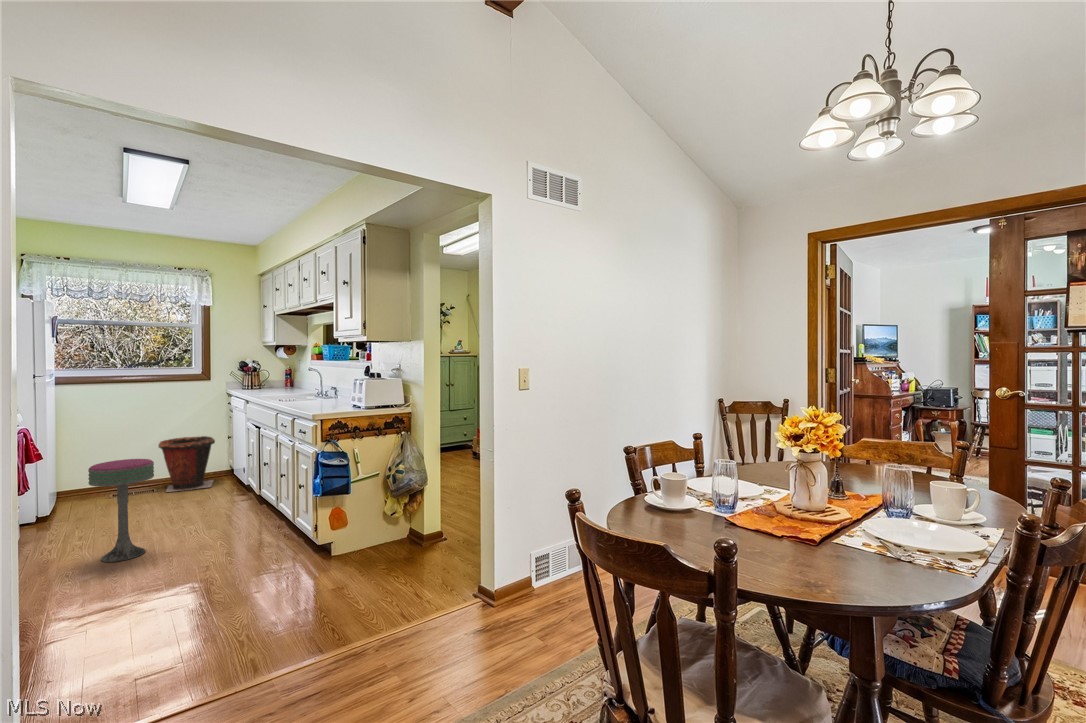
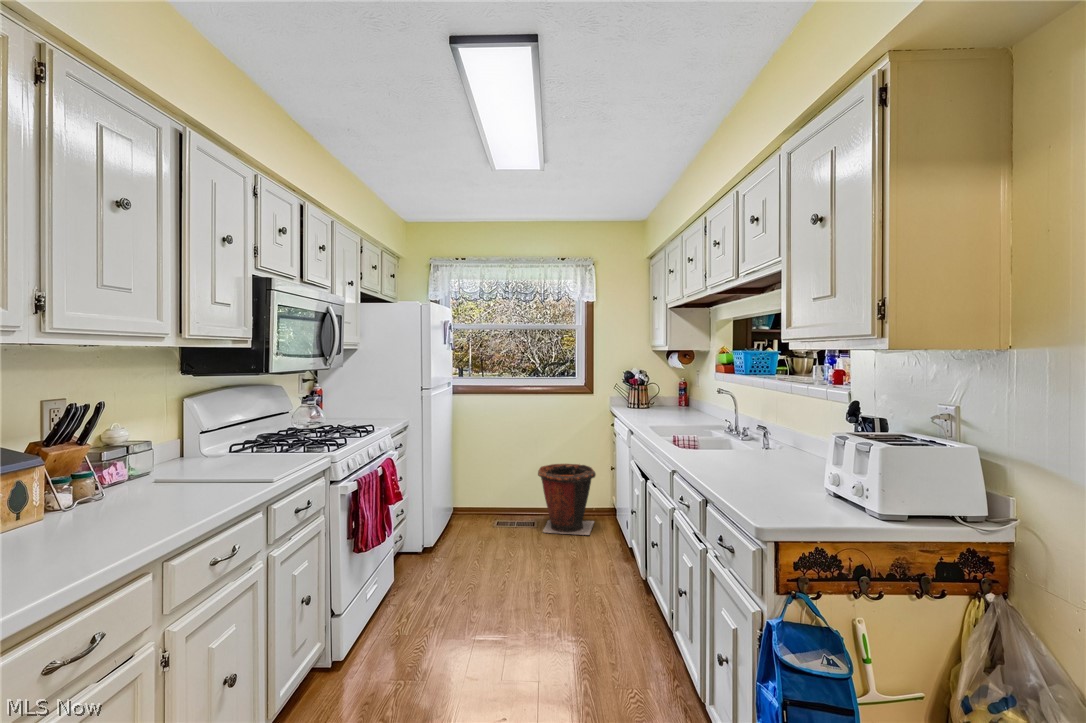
bar stool: present [88,459,154,562] -> none [423,521,499,684]

